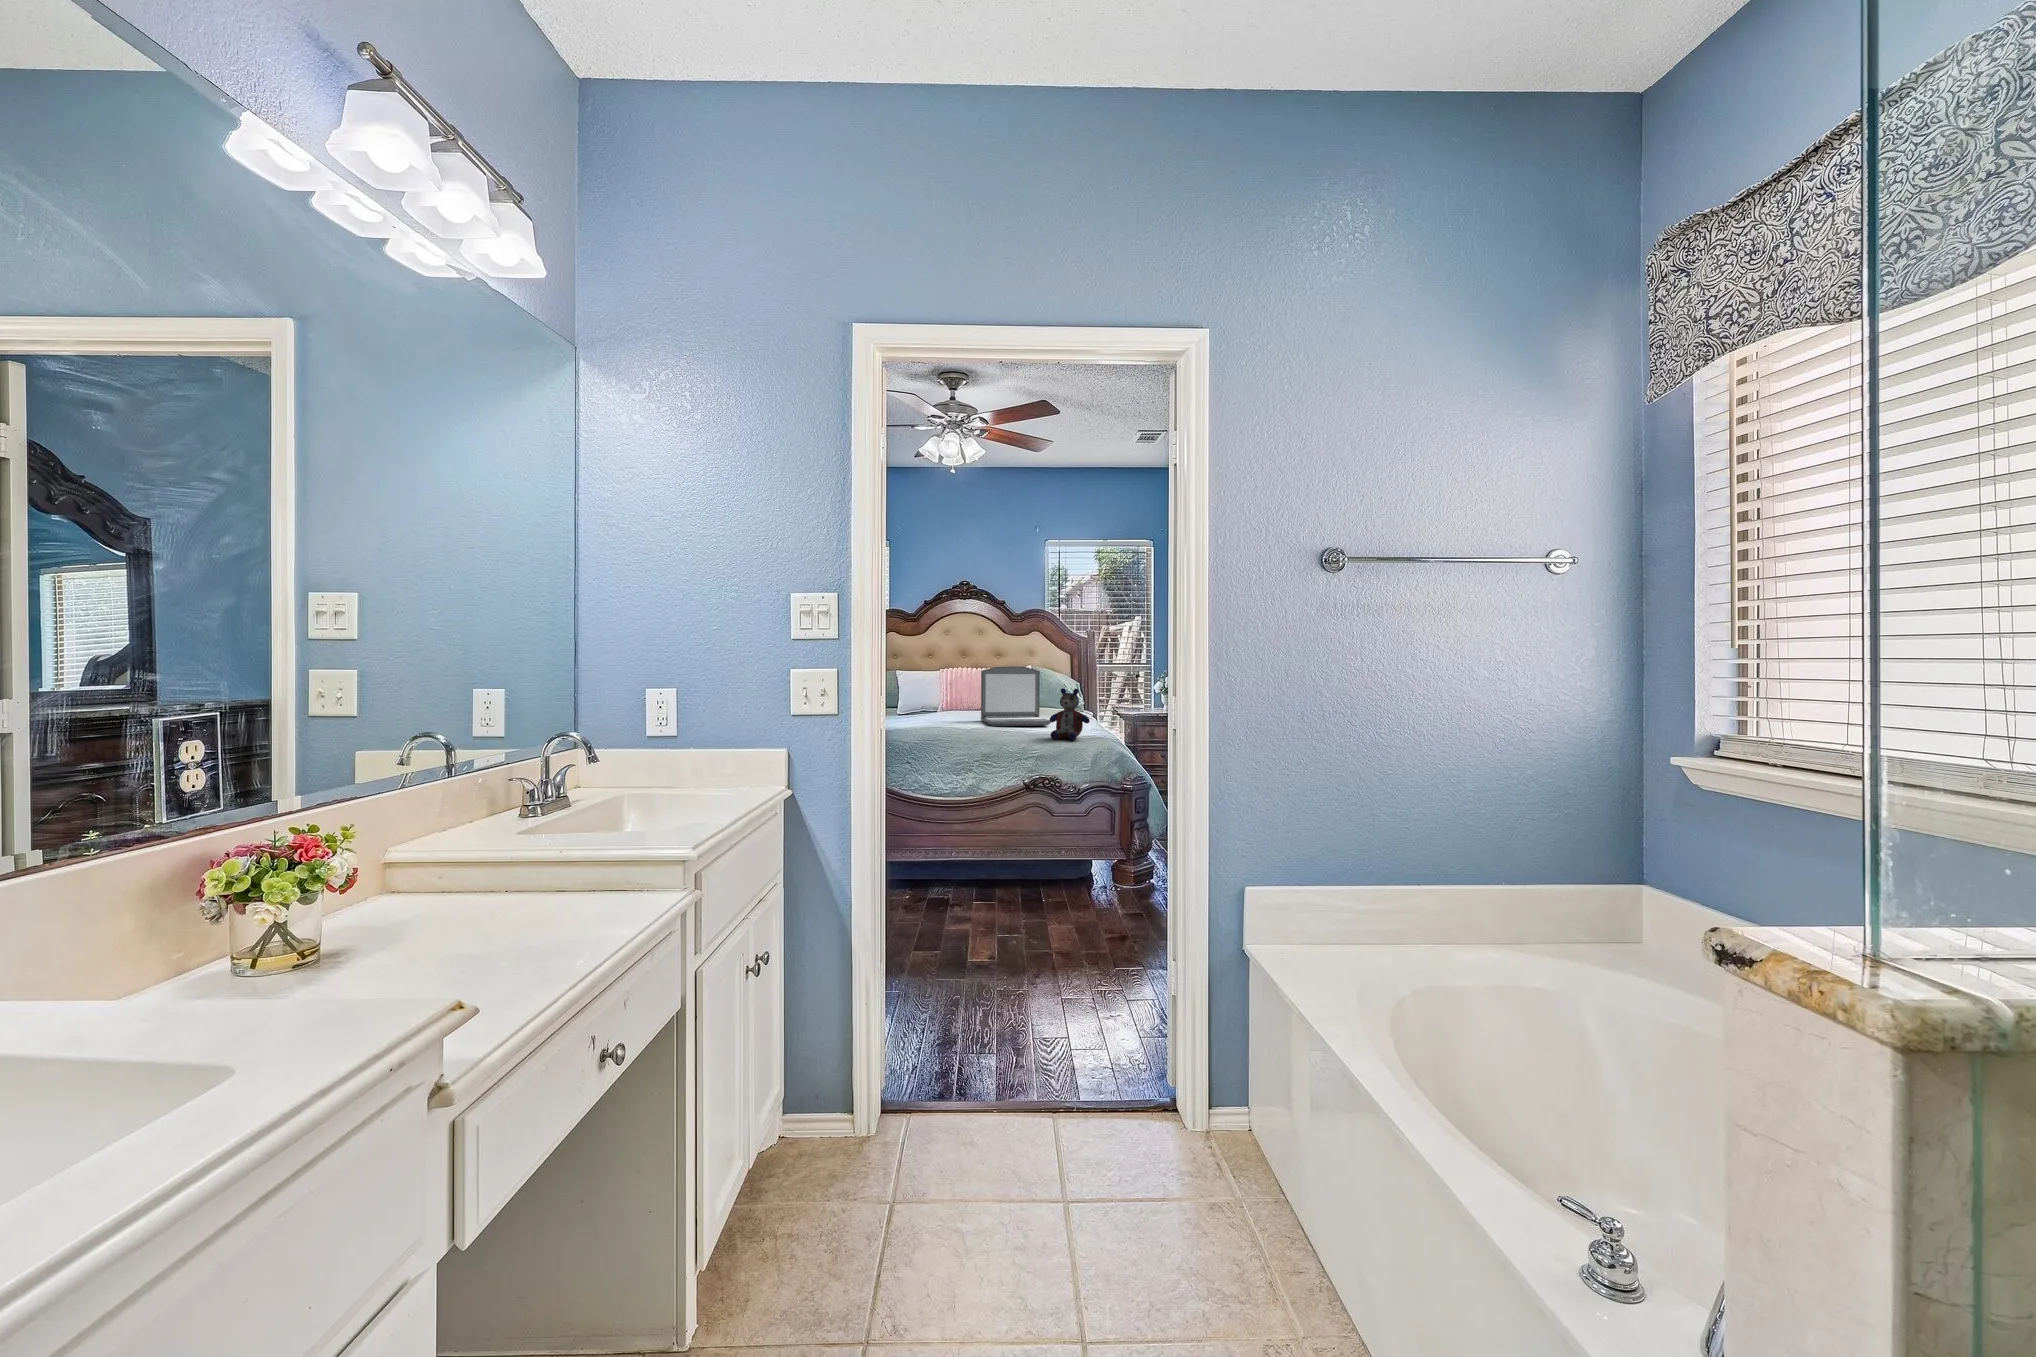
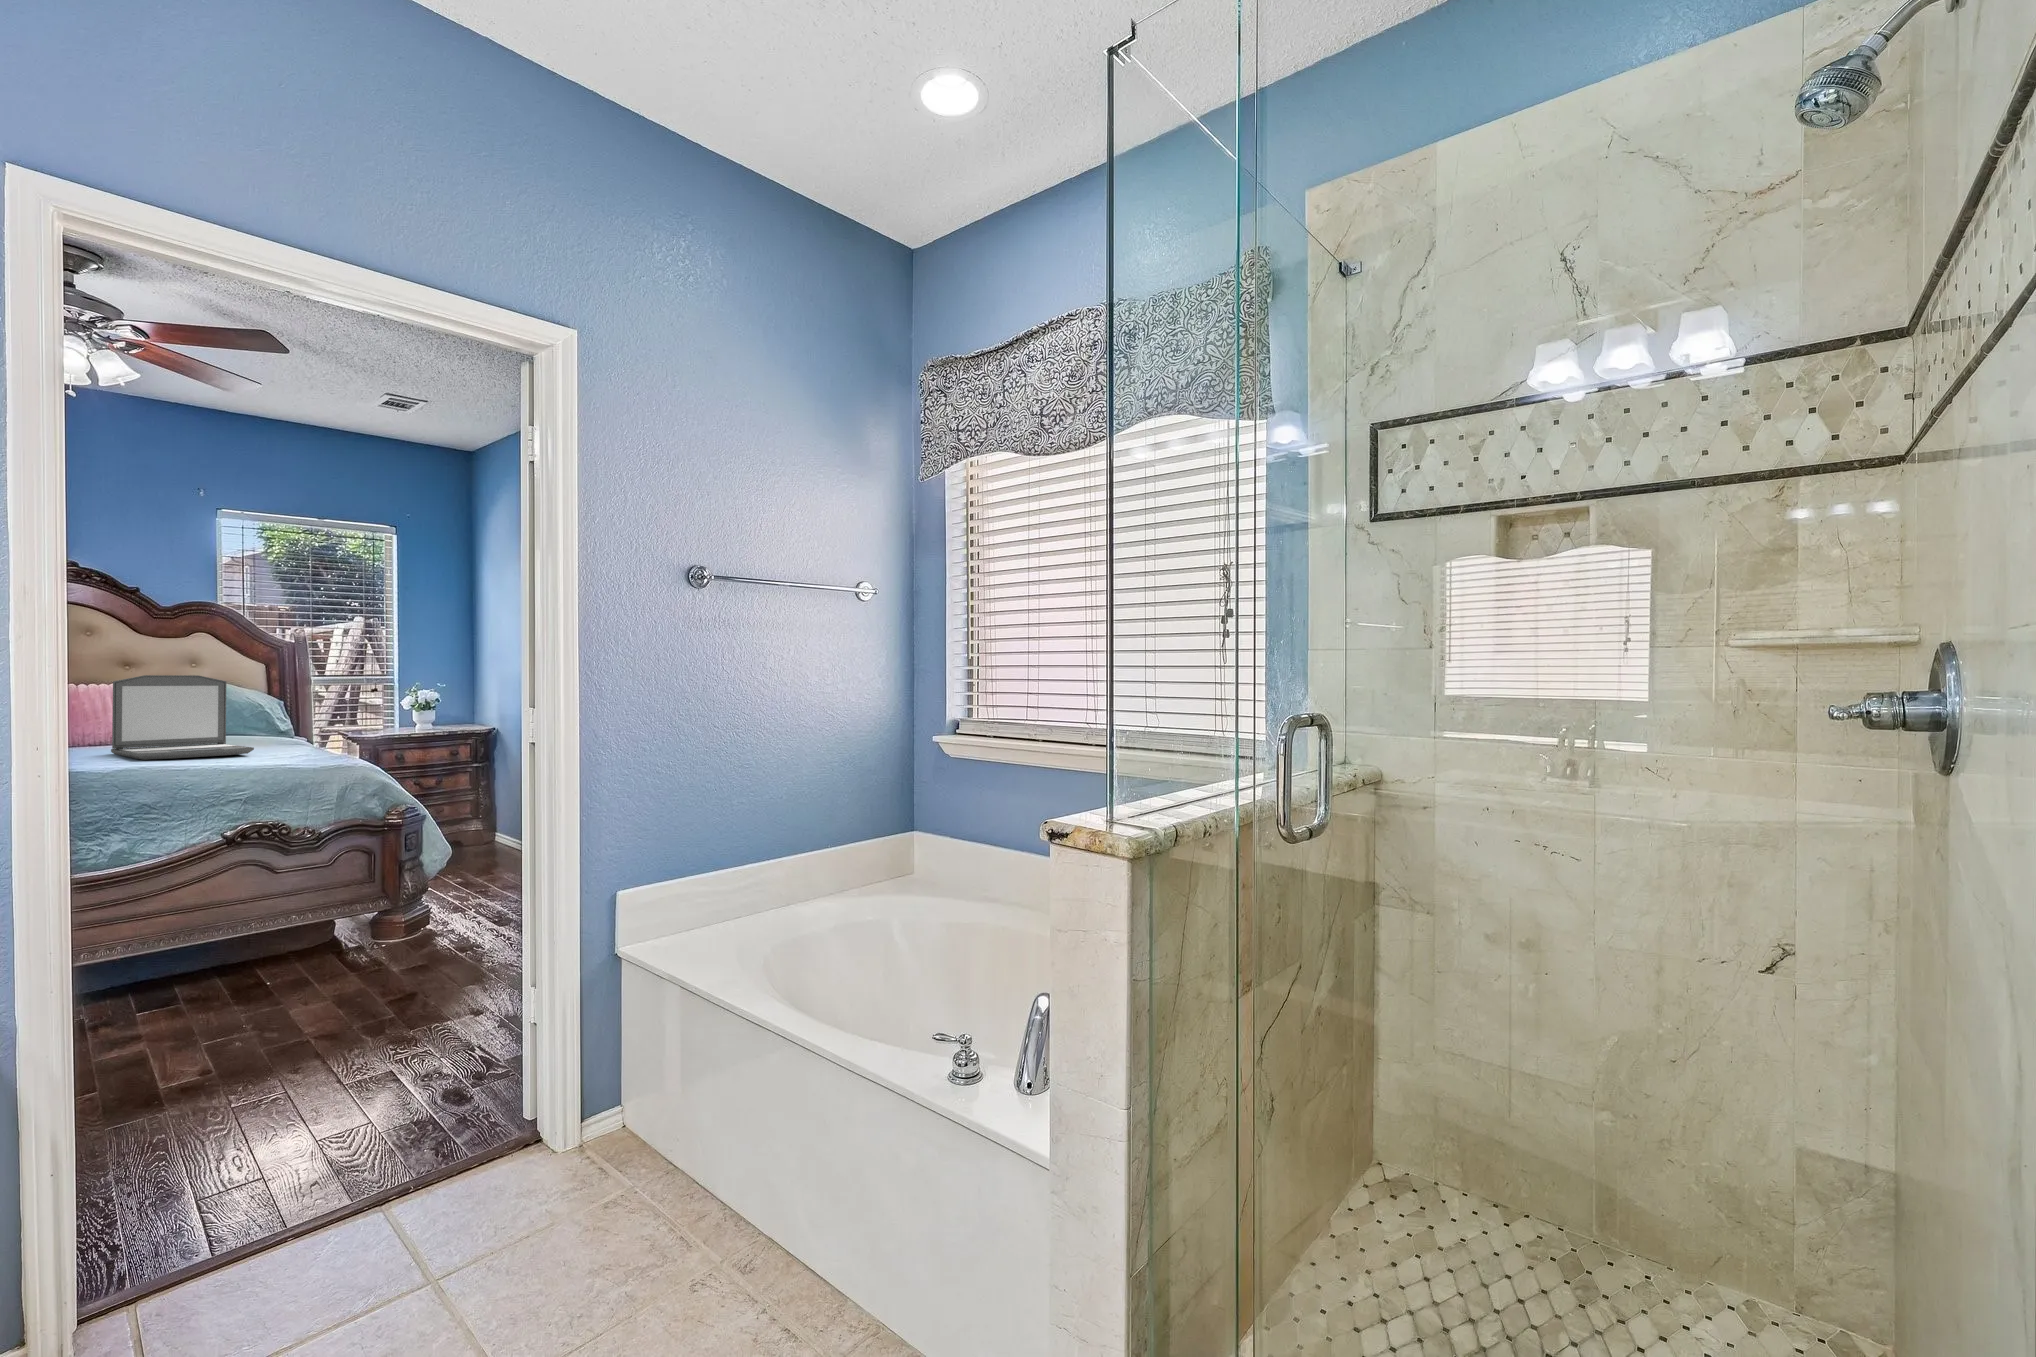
stuffed bear: present [1050,688,1090,740] -> none [263,703,332,770]

